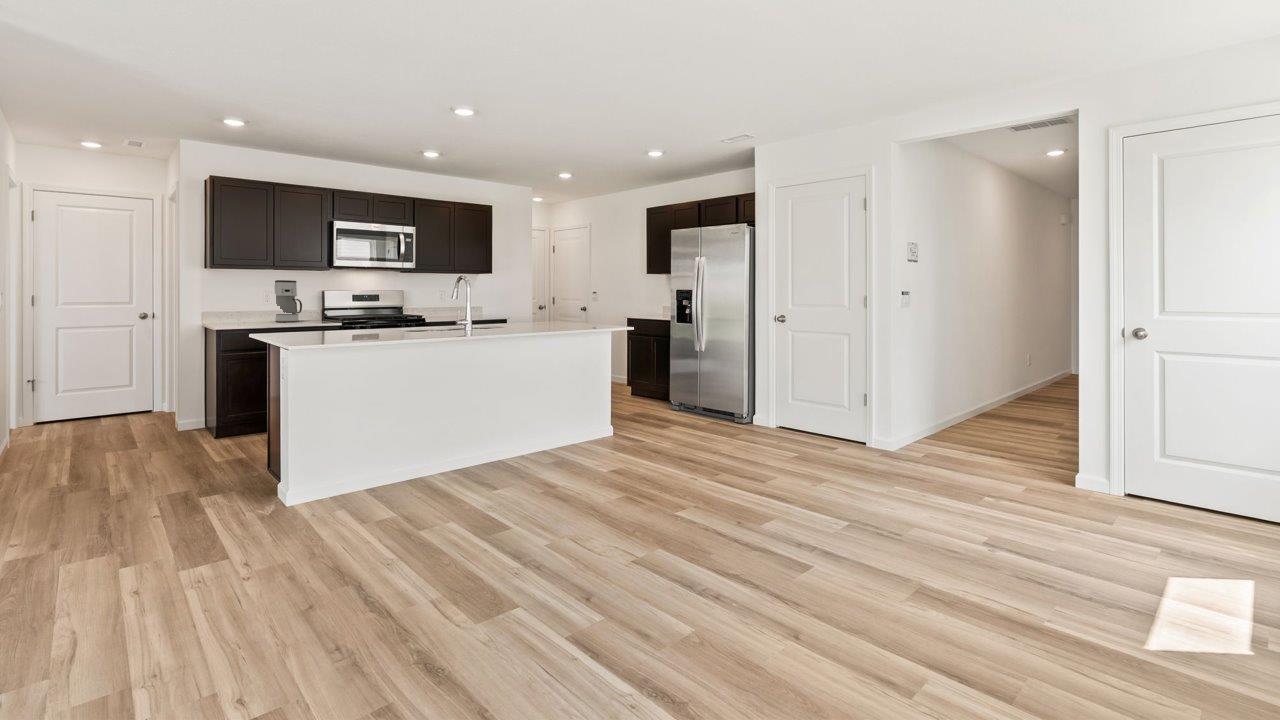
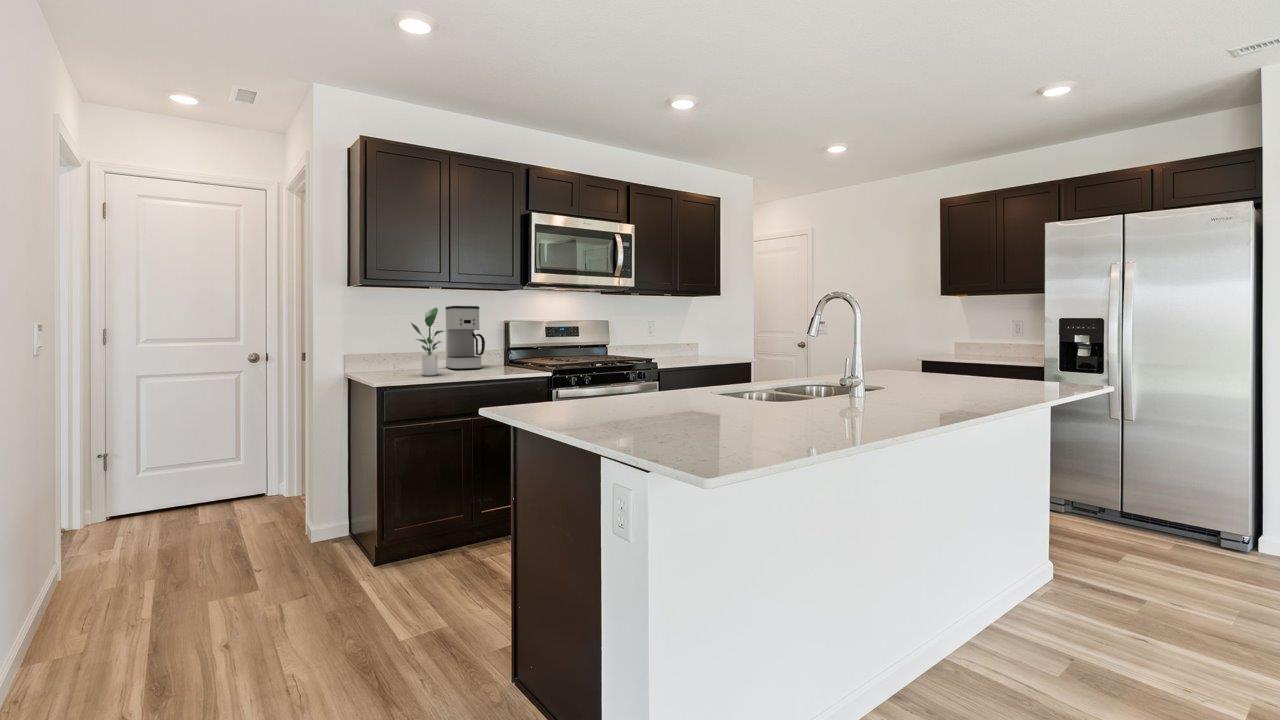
potted plant: none [242,281,269,324] -> present [411,308,444,376]

